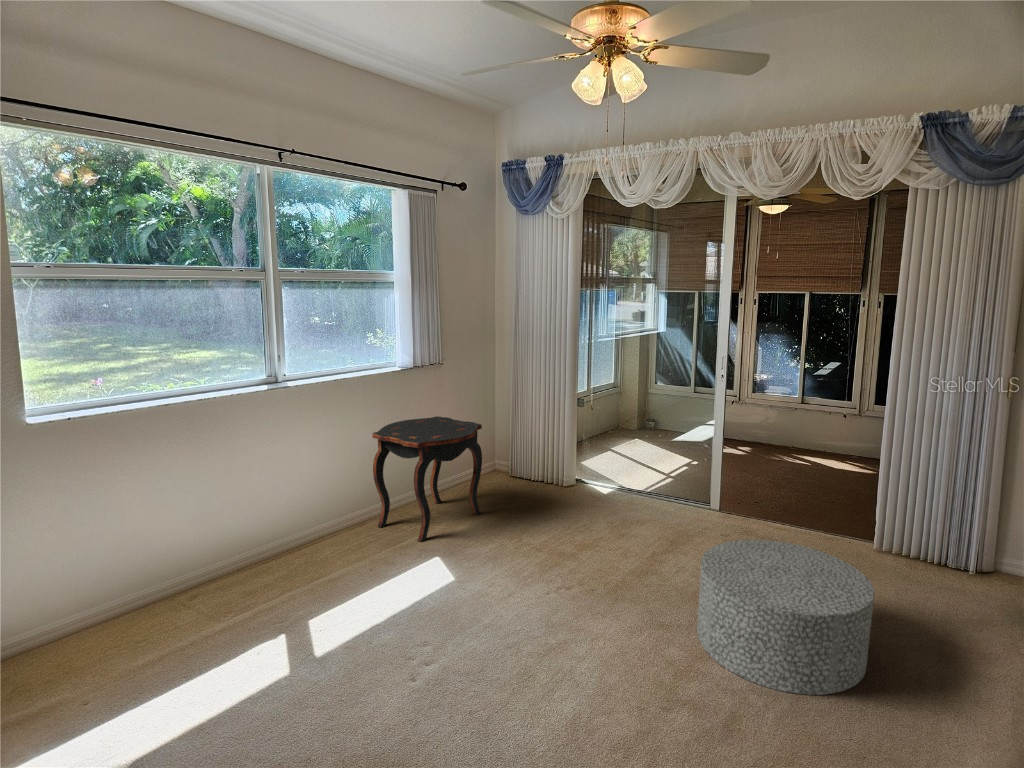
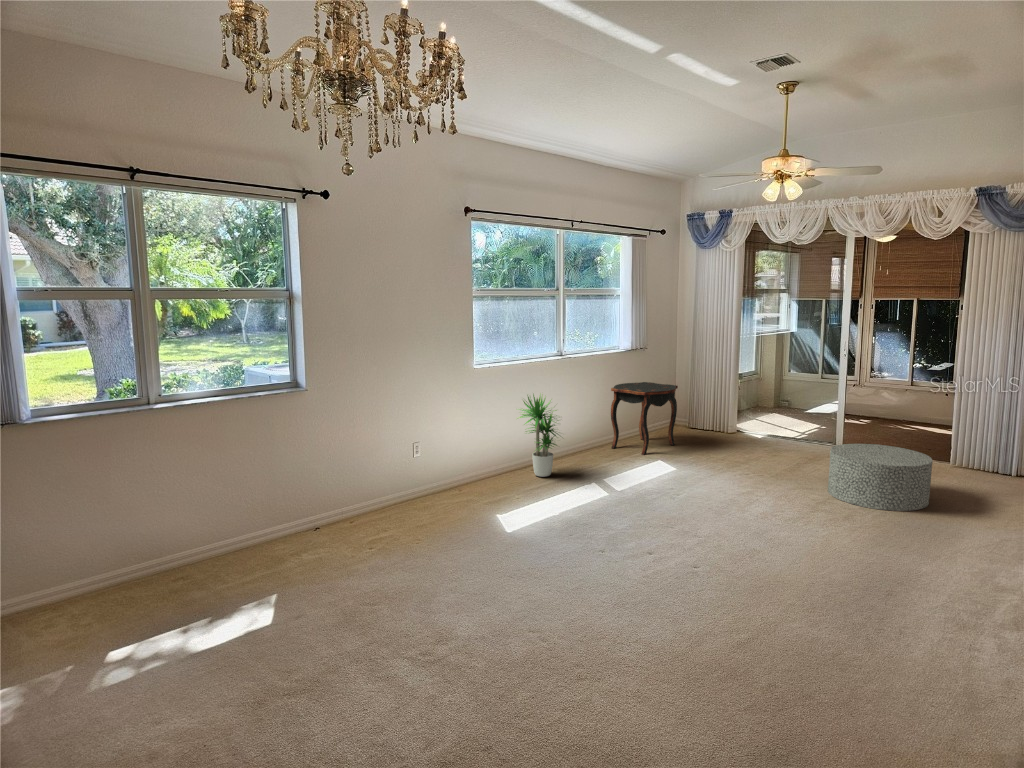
potted plant: none [134,463,251,621] -> present [519,394,559,477]

